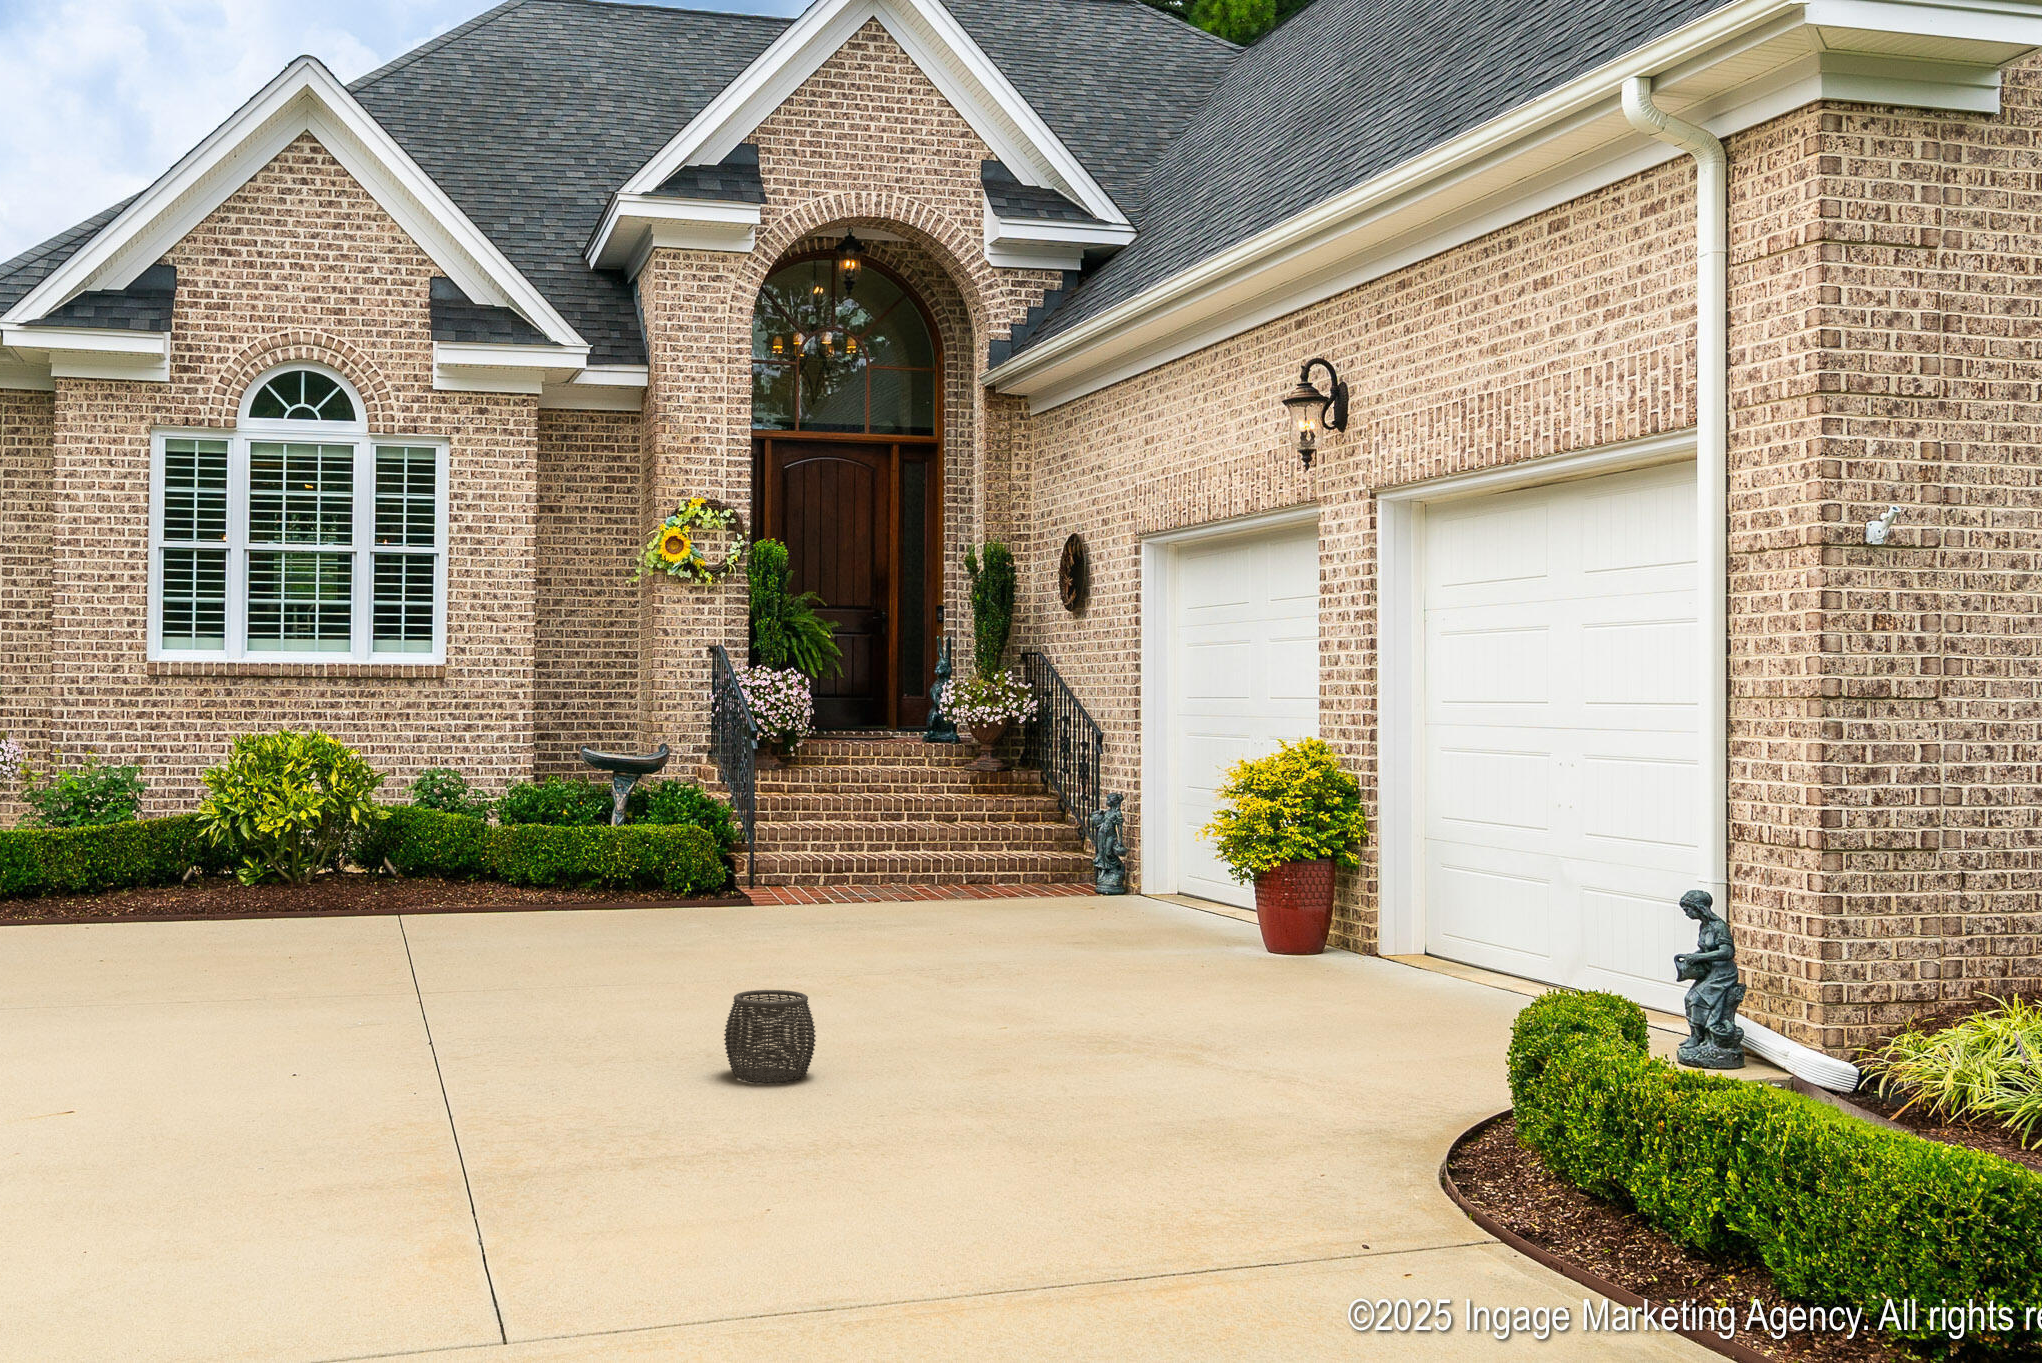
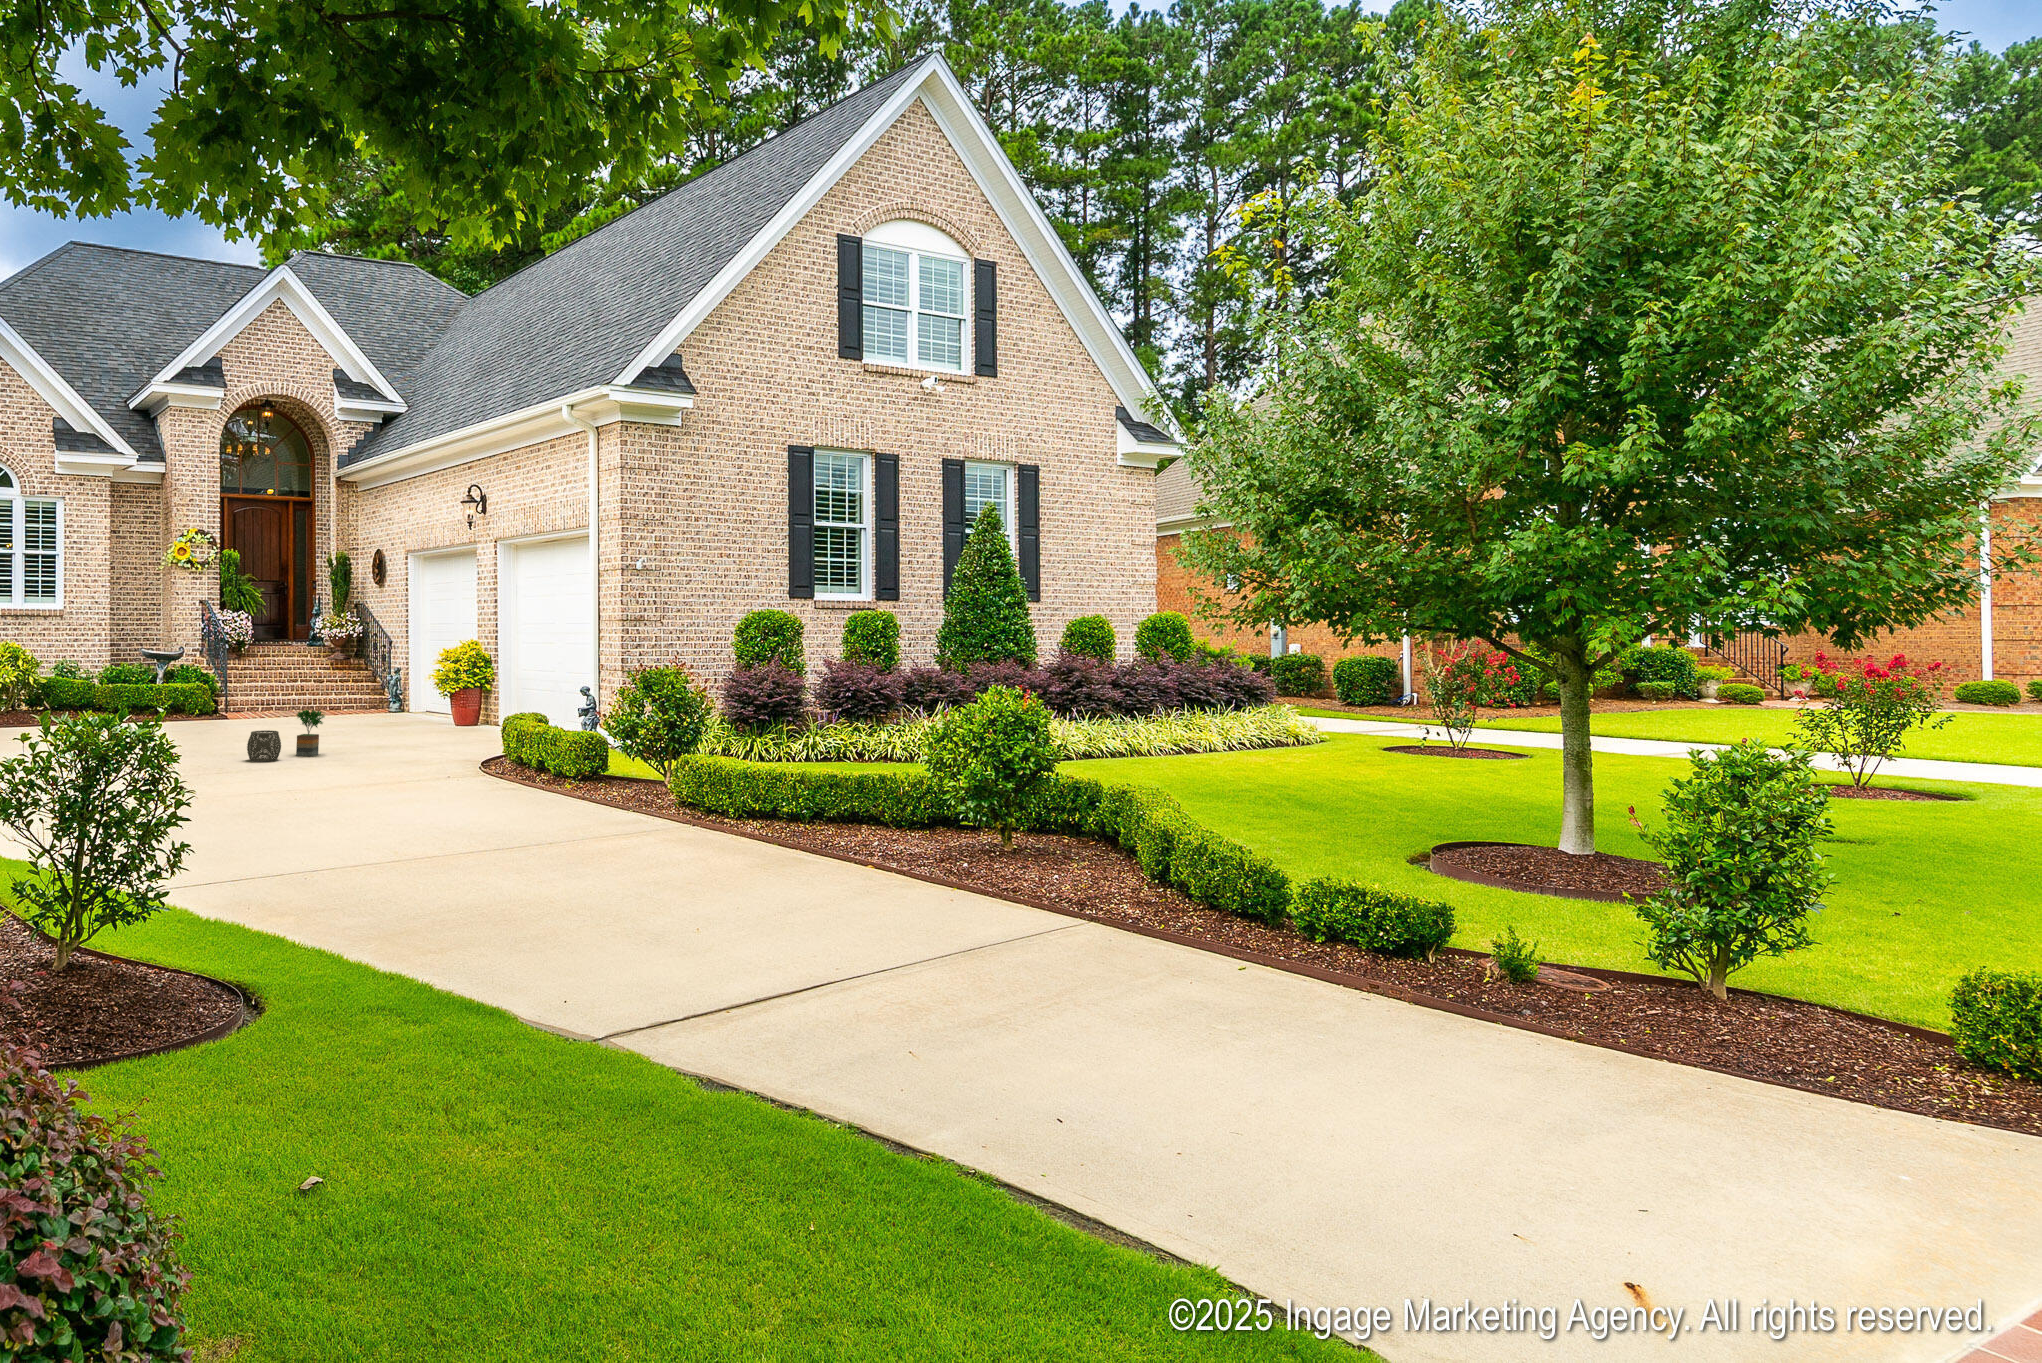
potted tree: none [857,930,938,1064] -> present [296,710,325,756]

